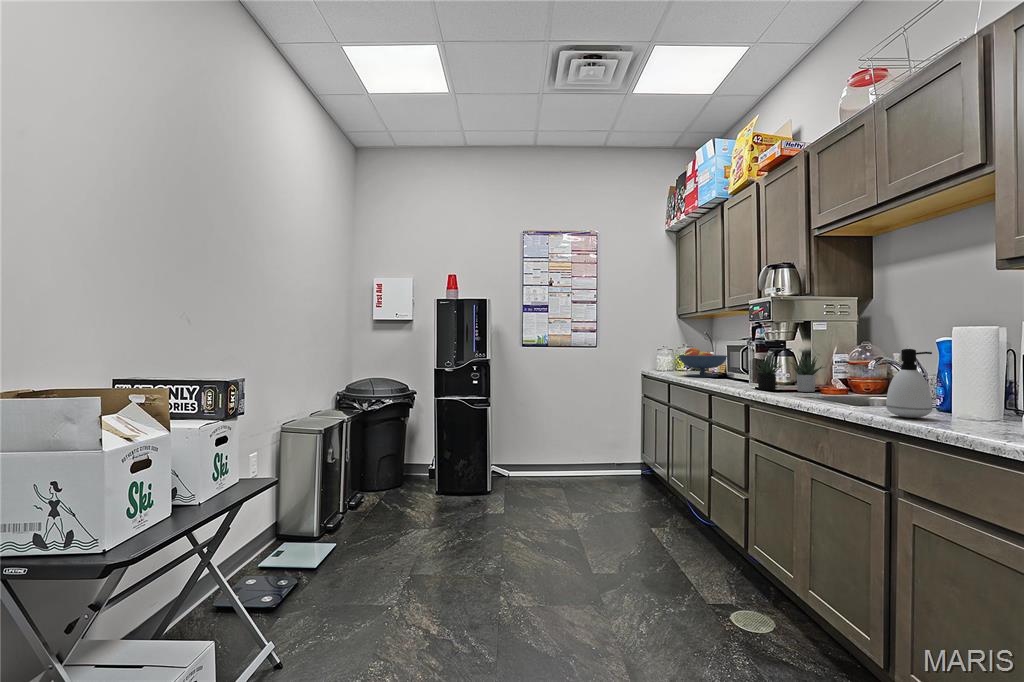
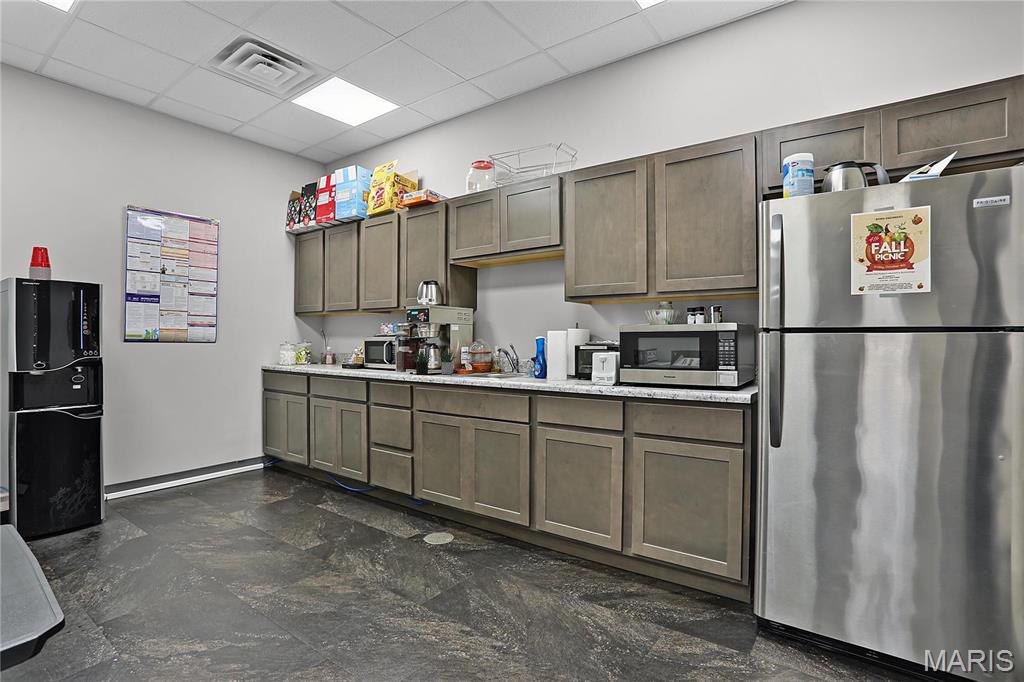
fruit bowl: present [679,348,727,377] -> none [322,343,363,369]
soap dispenser: present [886,349,932,418] -> none [525,344,545,383]

